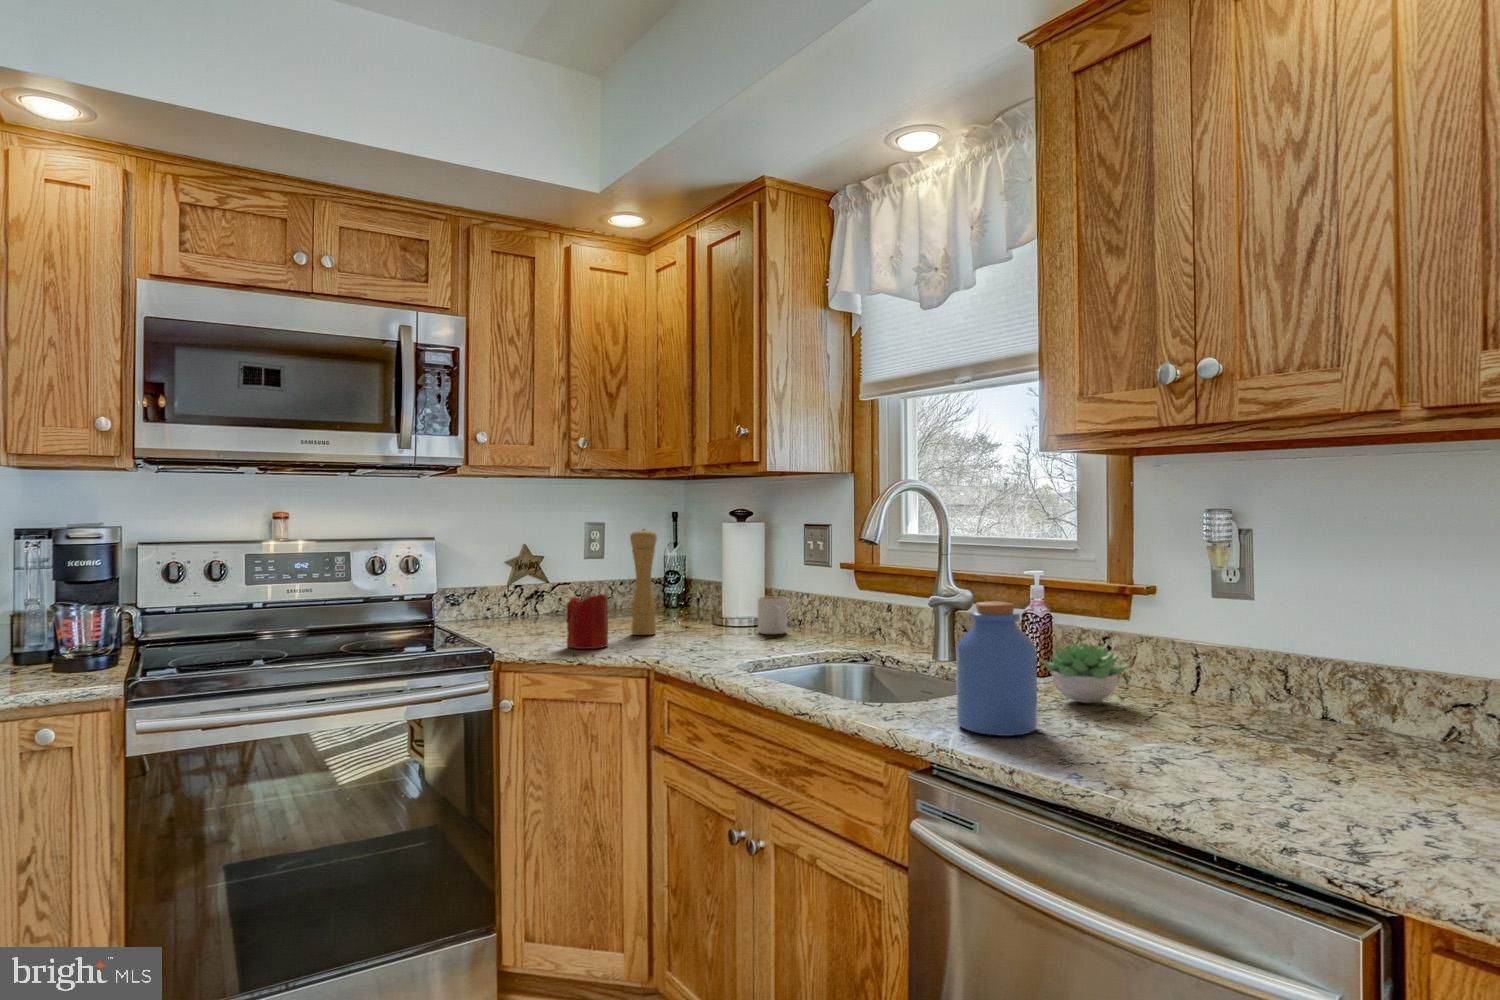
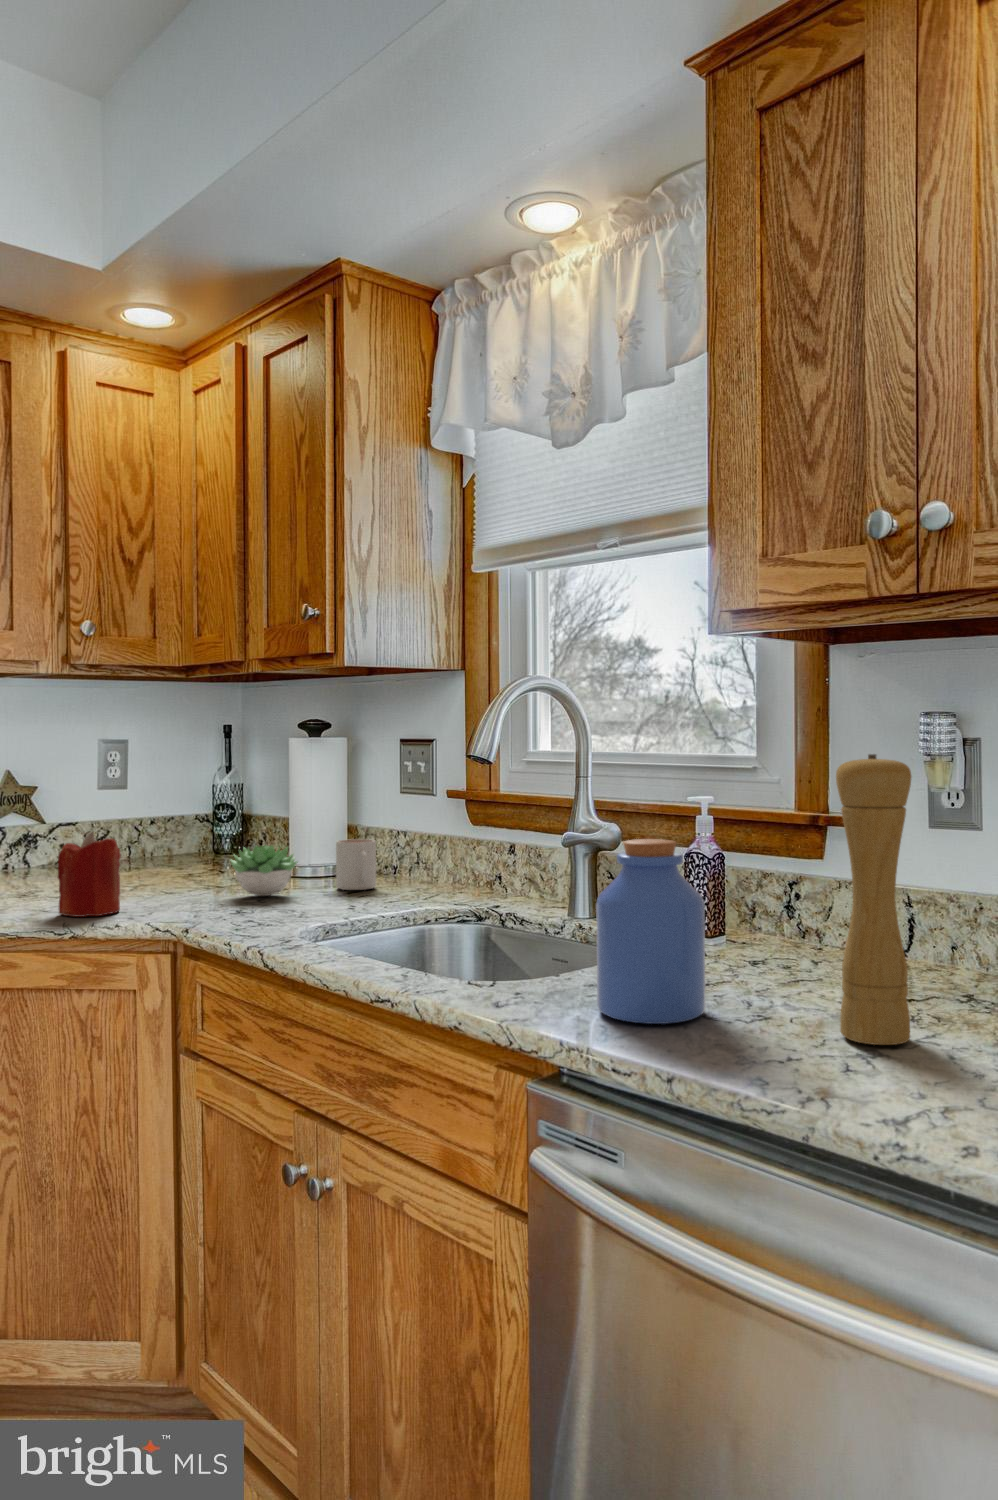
pepper mill: present [630,529,657,635] -> present [836,754,911,1045]
succulent plant: present [1041,644,1128,703] -> present [230,845,298,896]

